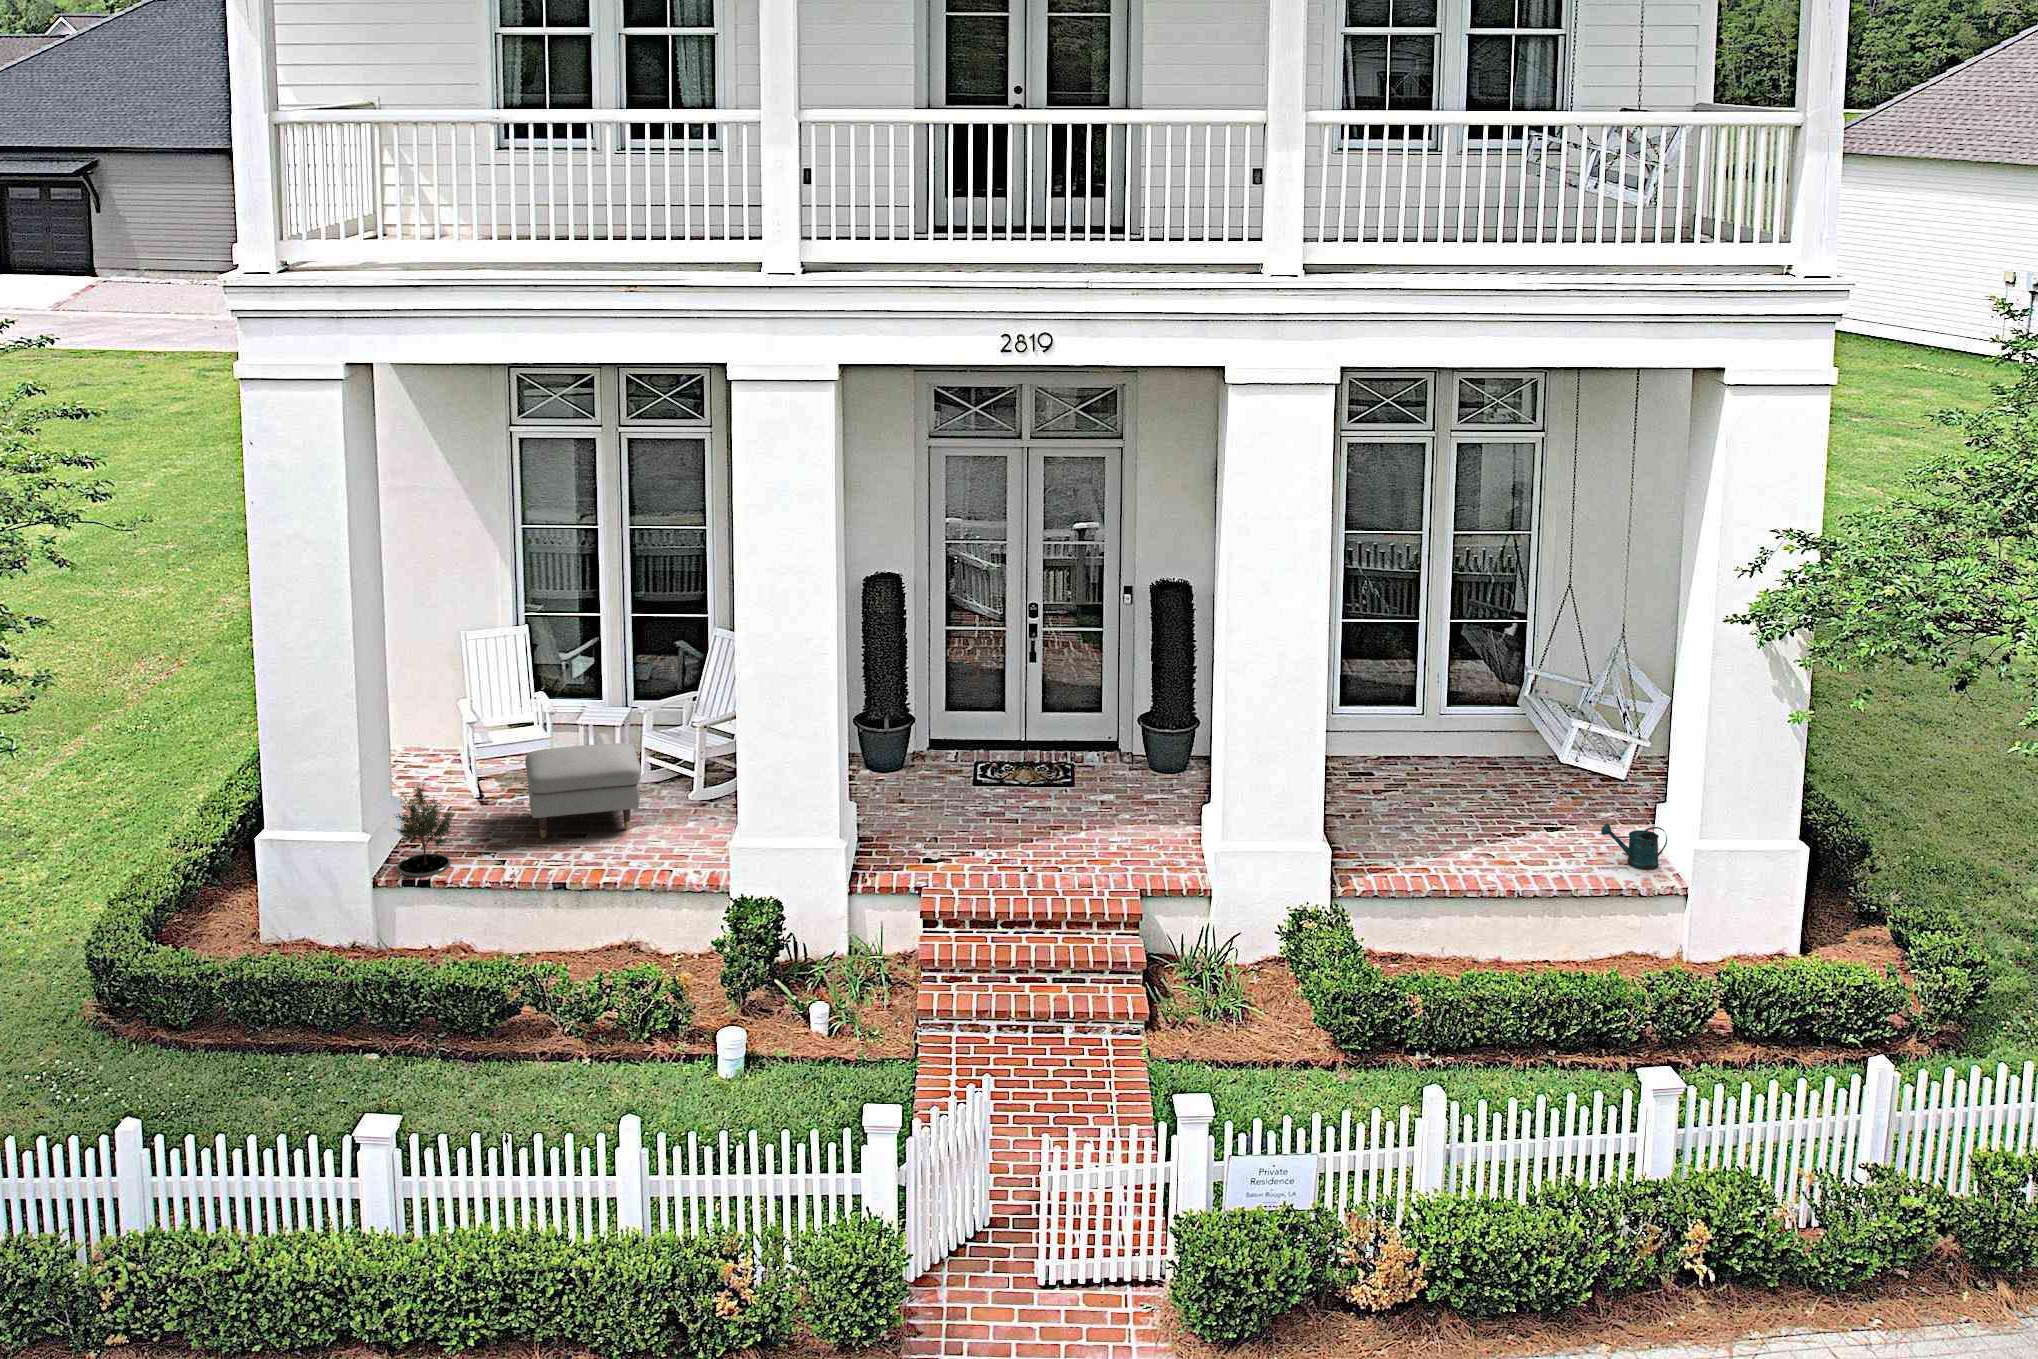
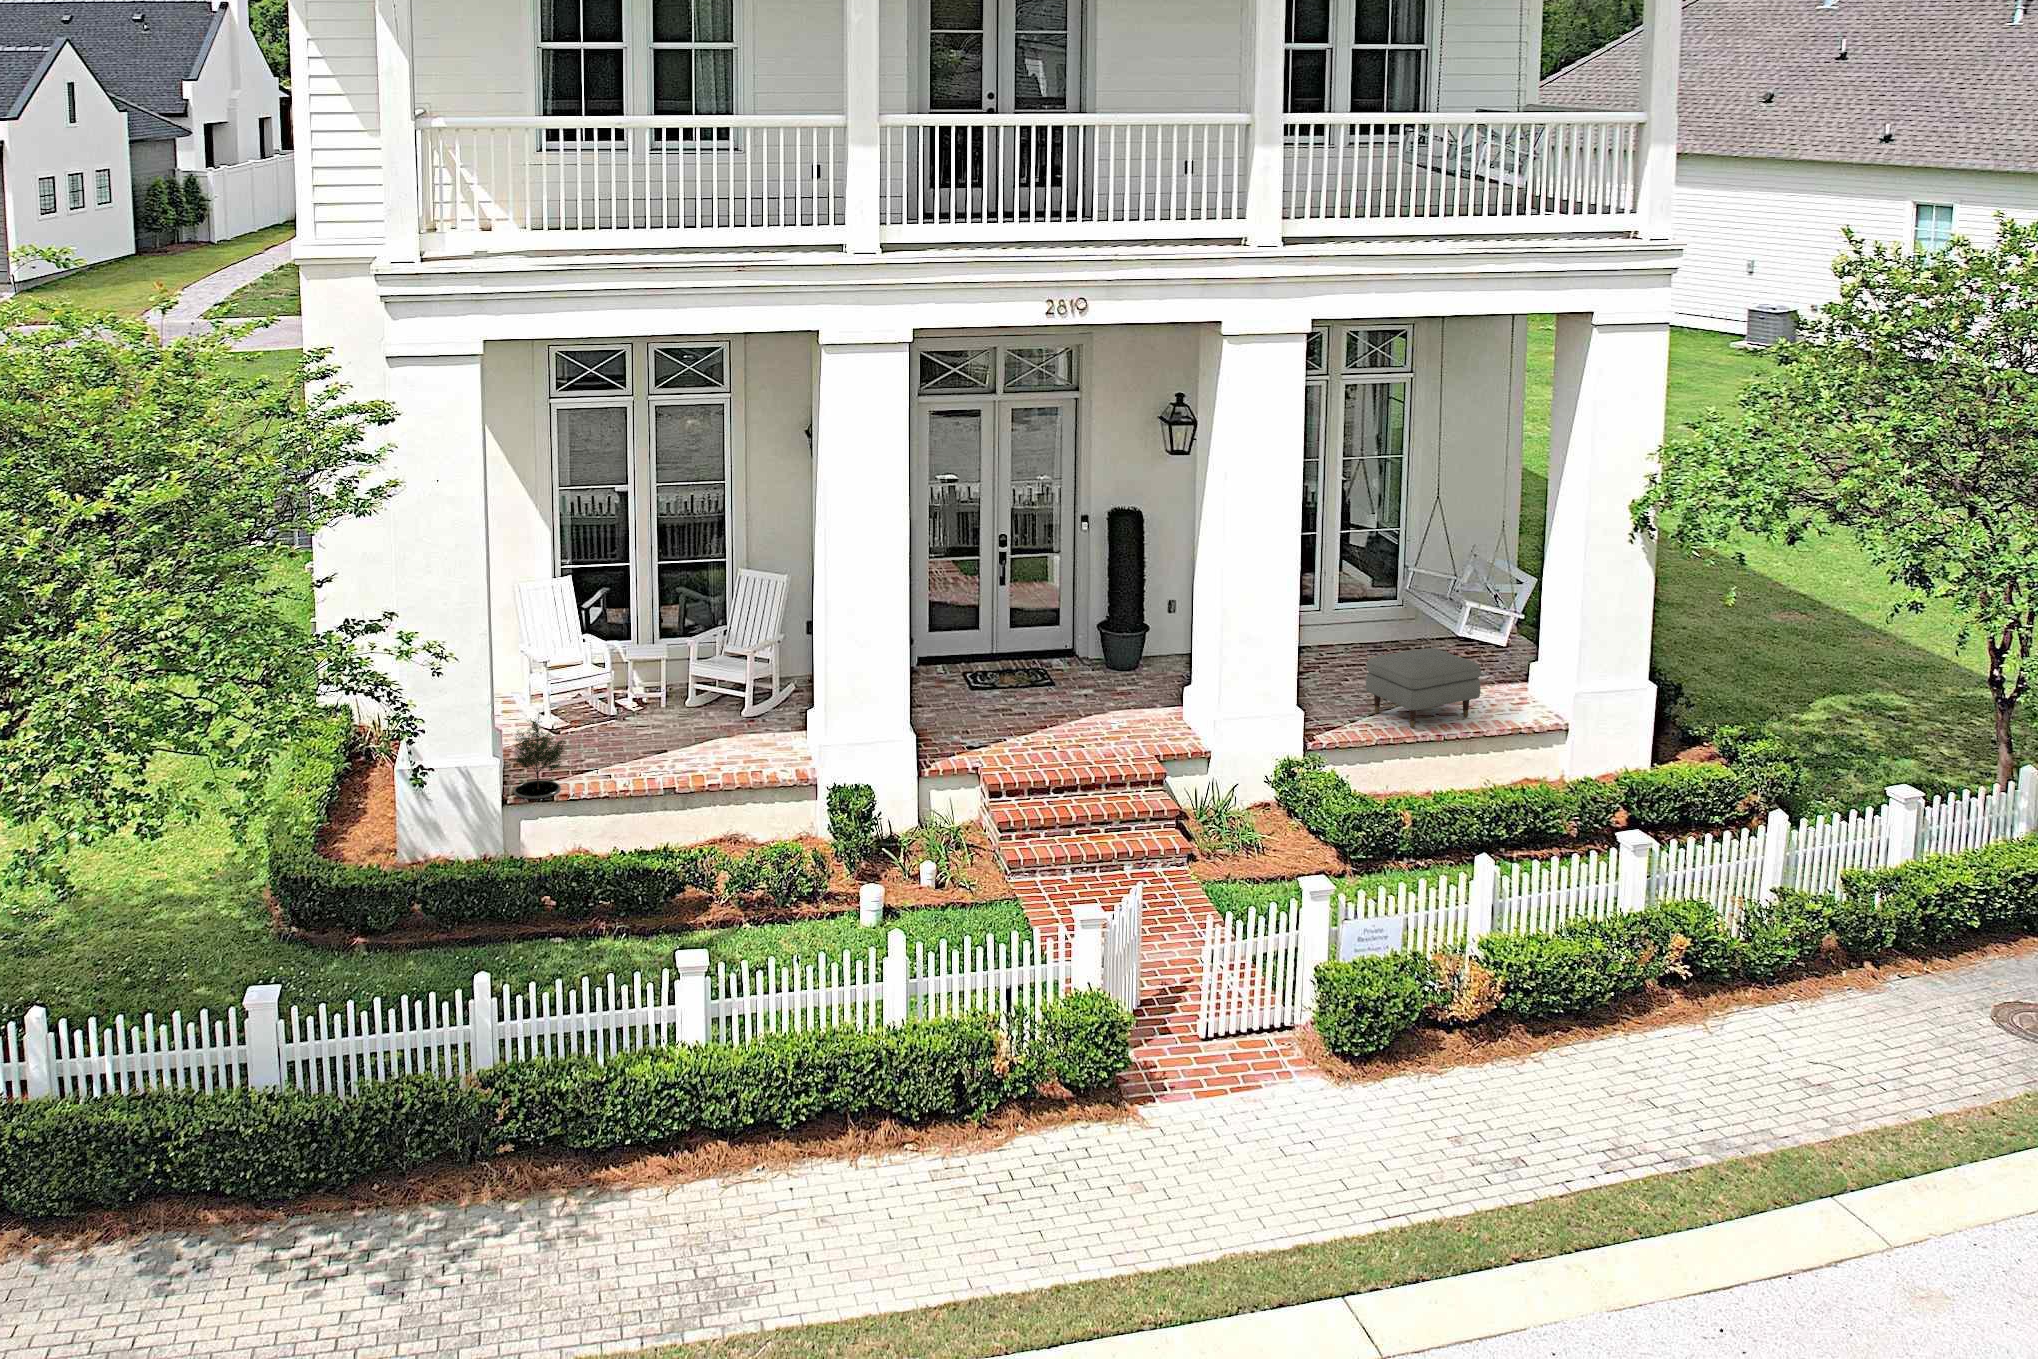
ottoman: present [525,743,641,838] -> present [1366,648,1481,728]
watering can: present [1601,824,1667,870] -> none [1495,681,1545,715]

